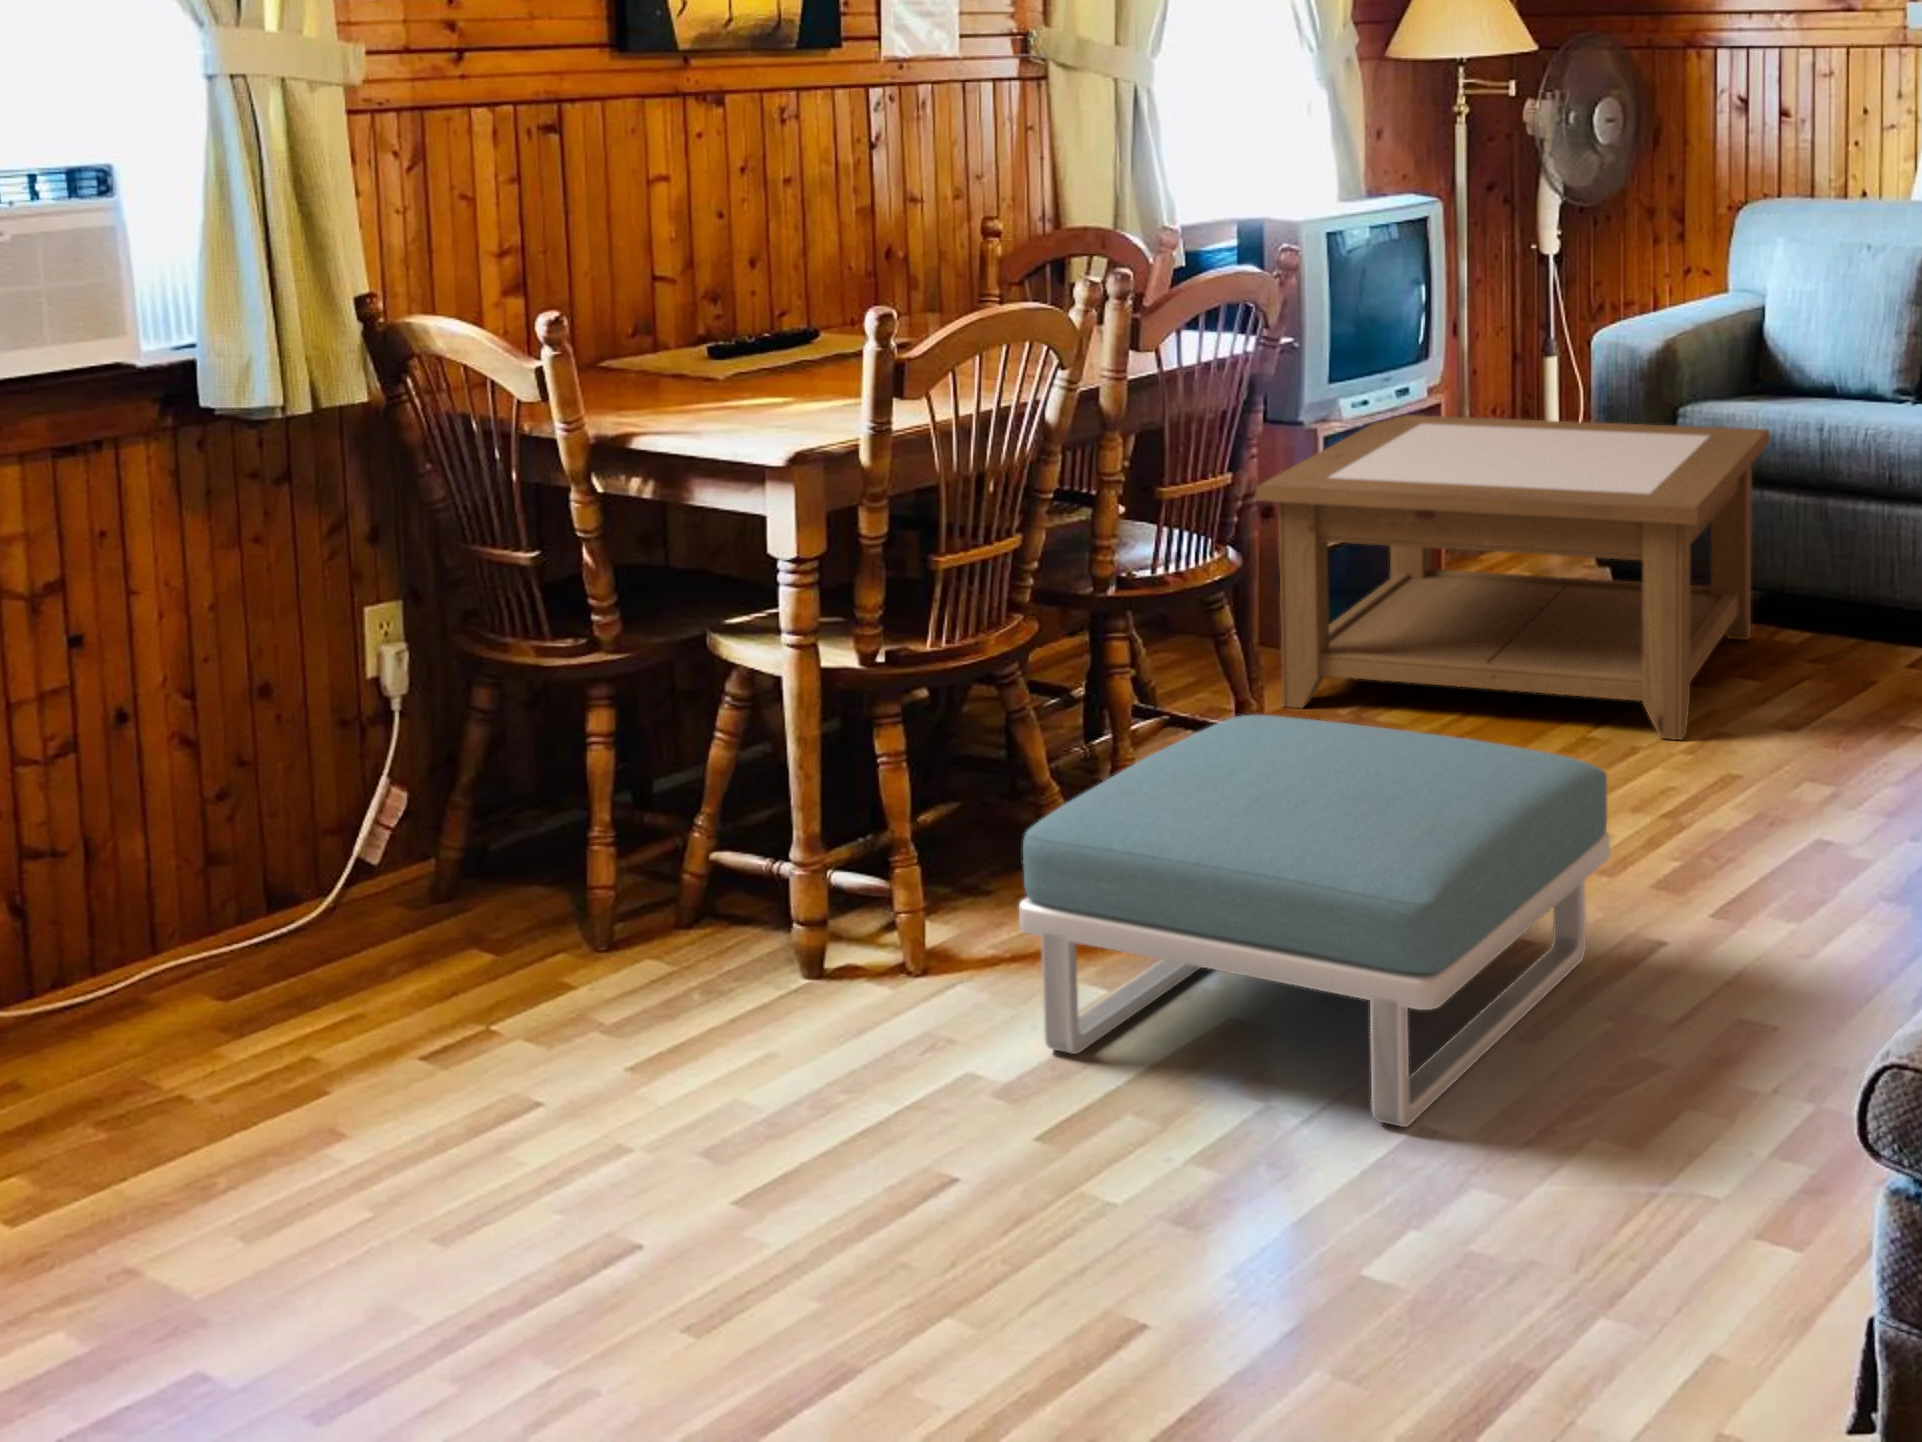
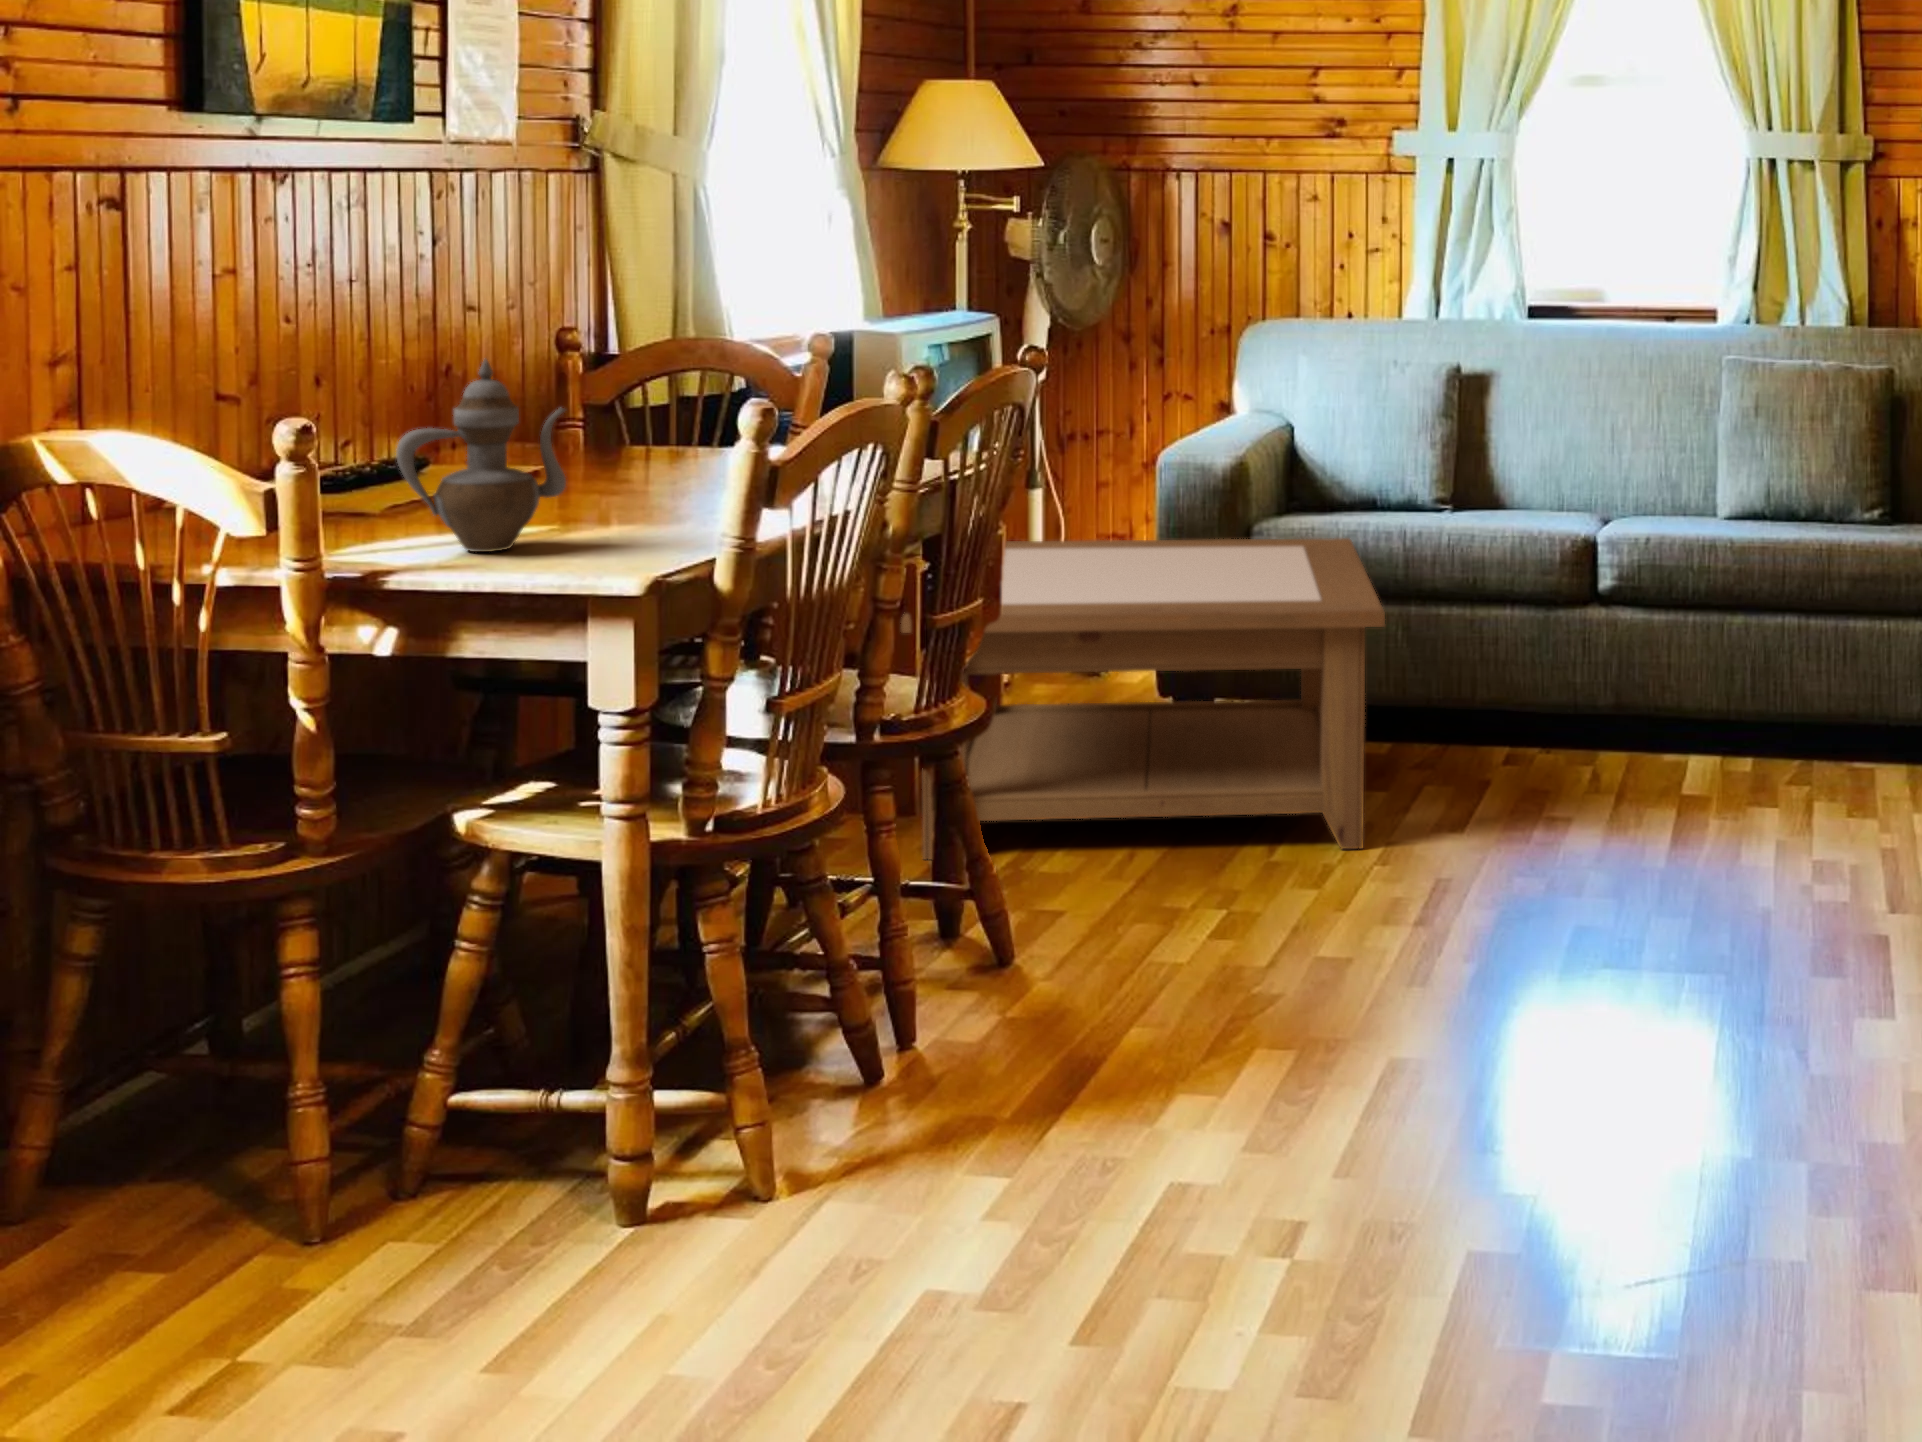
teapot: none [666,262,798,422] -> present [396,359,566,552]
footstool: present [1019,715,1611,1127] -> none [964,847,1502,1251]

